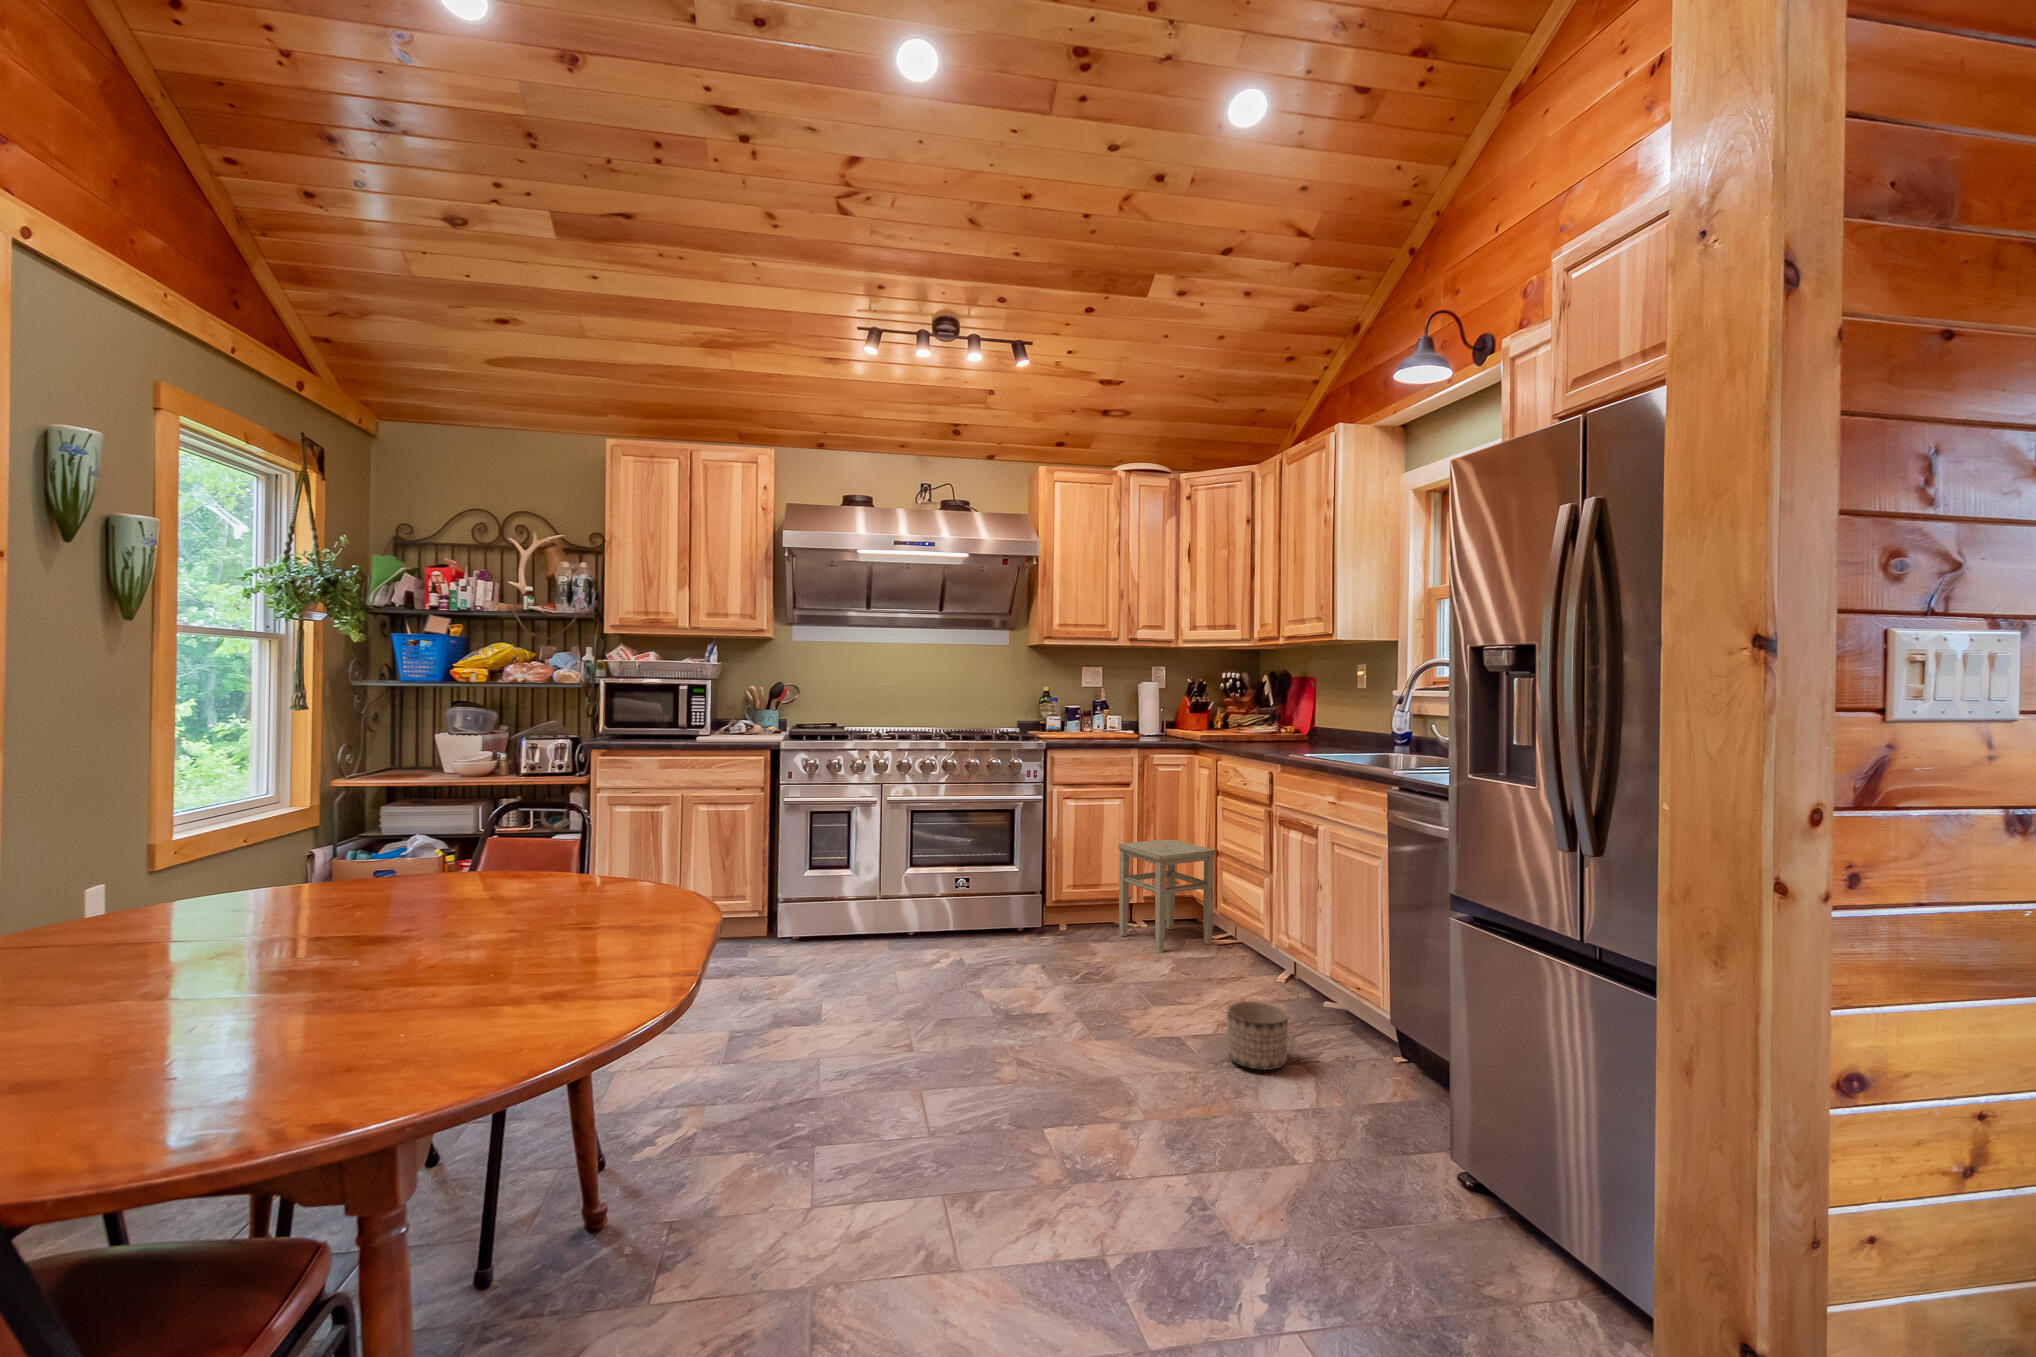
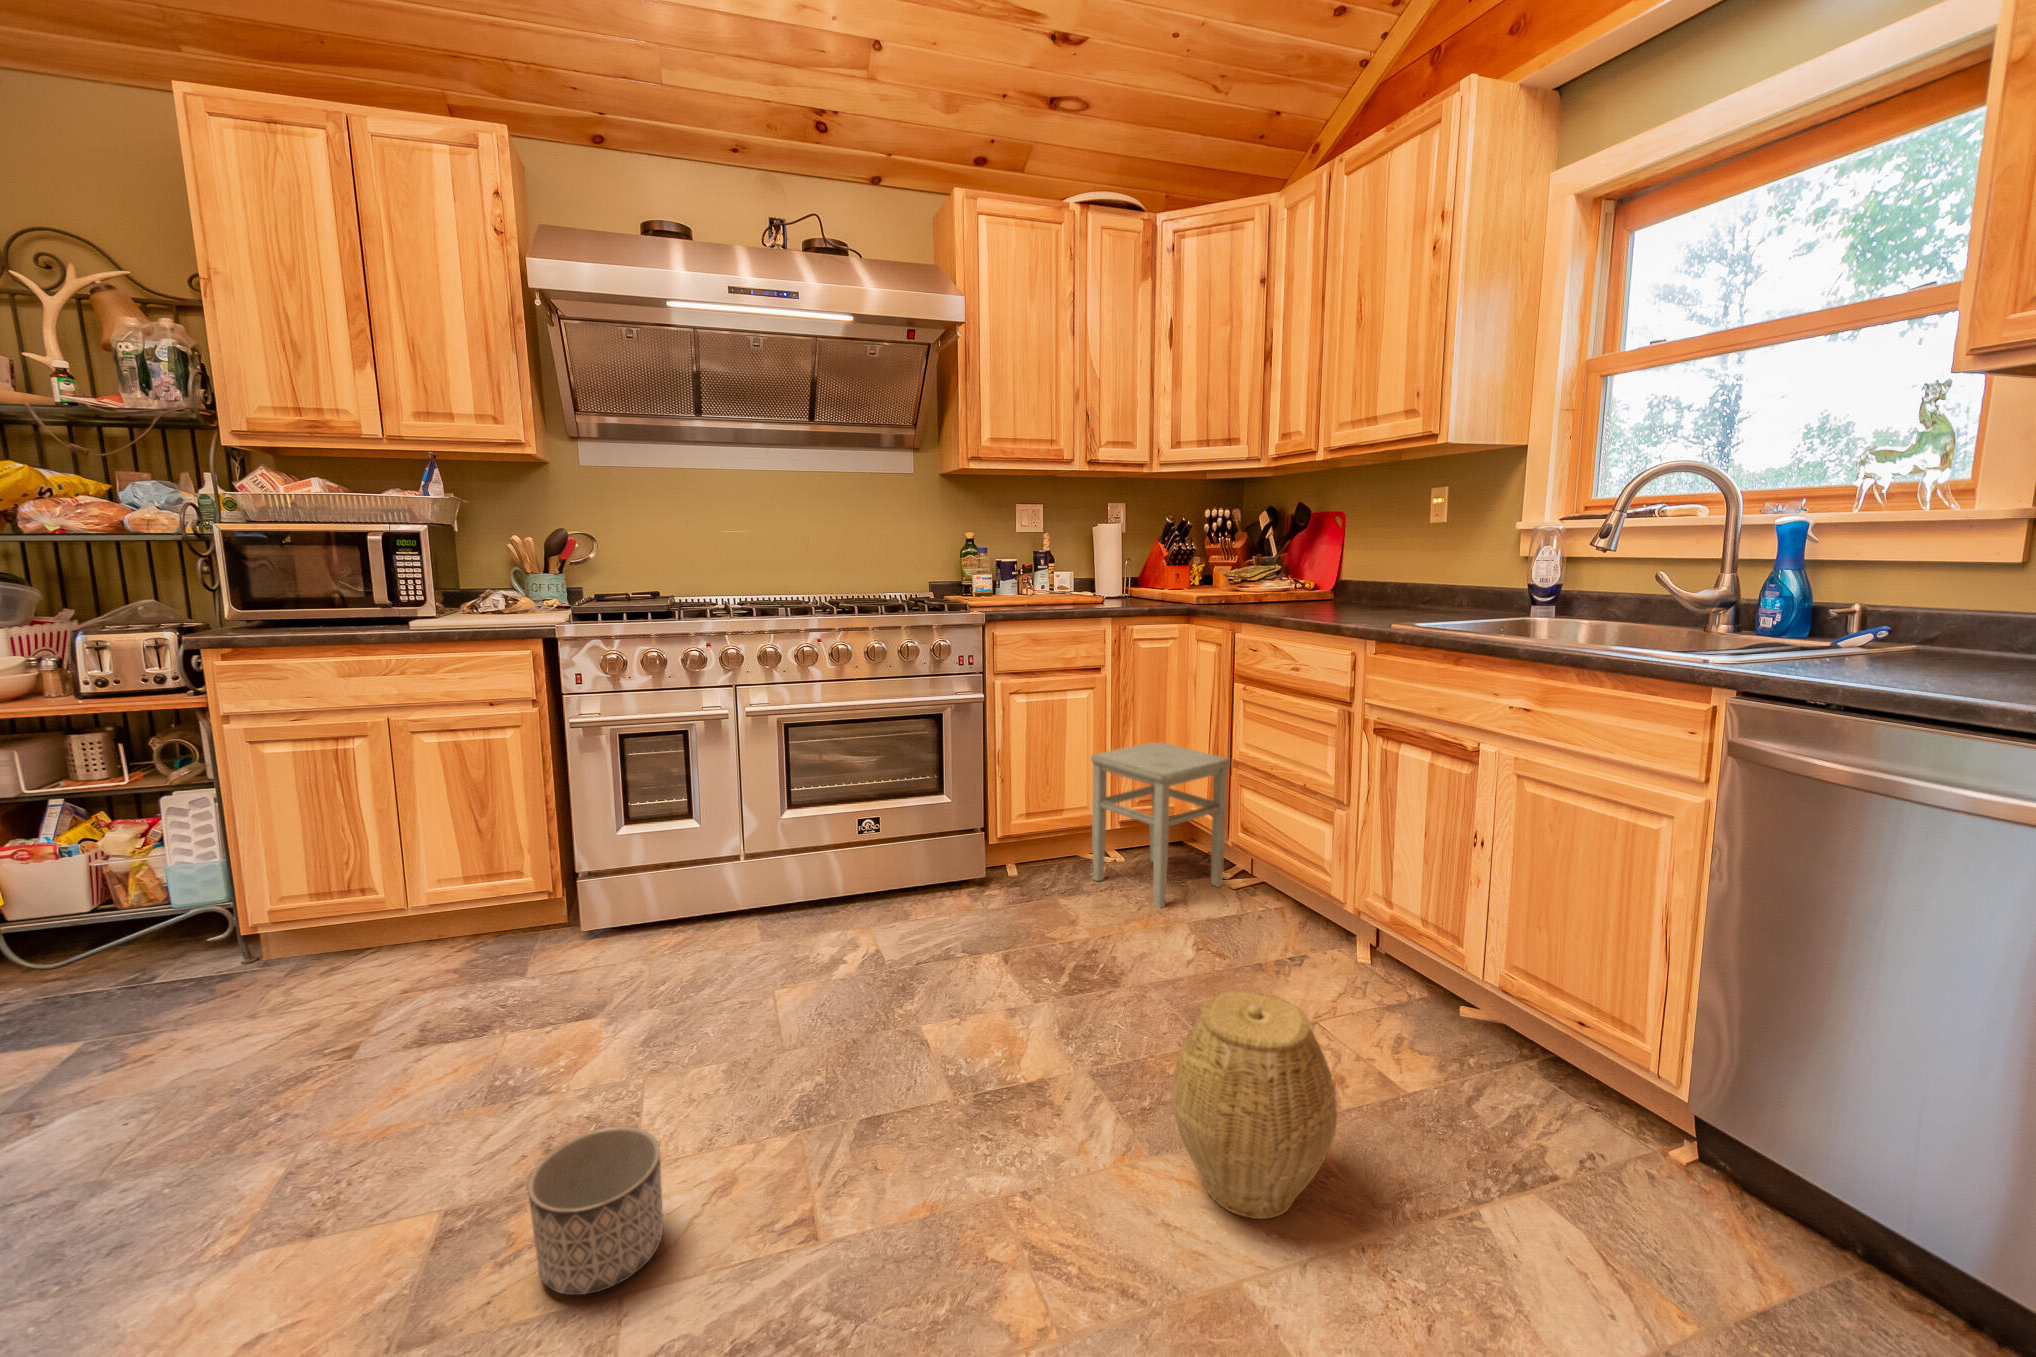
woven basket: none [1102,952,1190,1073] -> present [1172,991,1337,1219]
planter: present [1227,1001,1288,1070] -> present [528,1126,663,1295]

